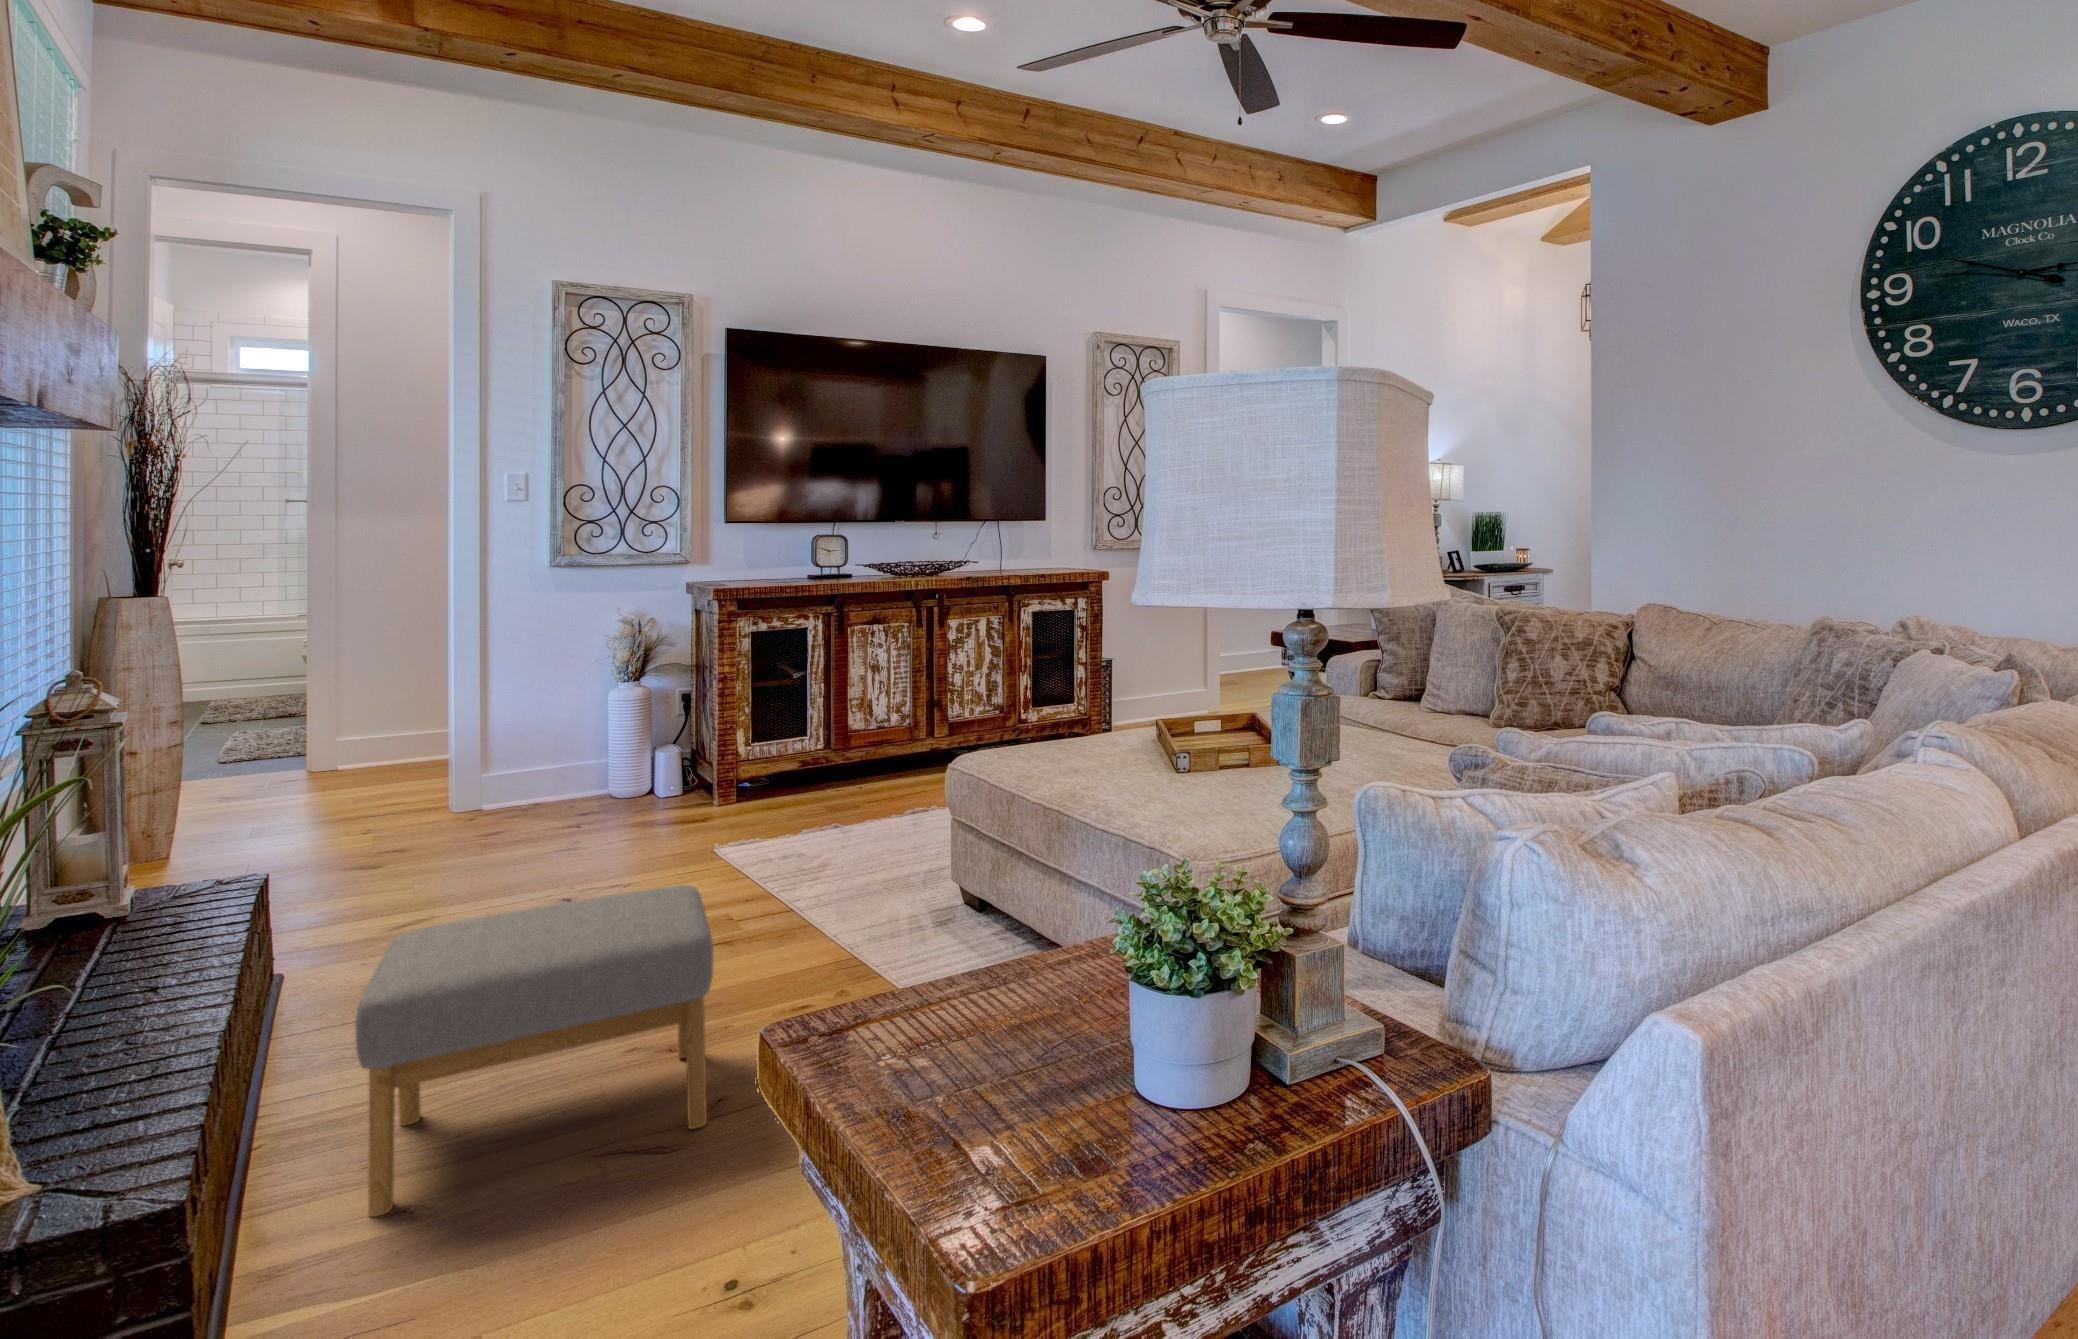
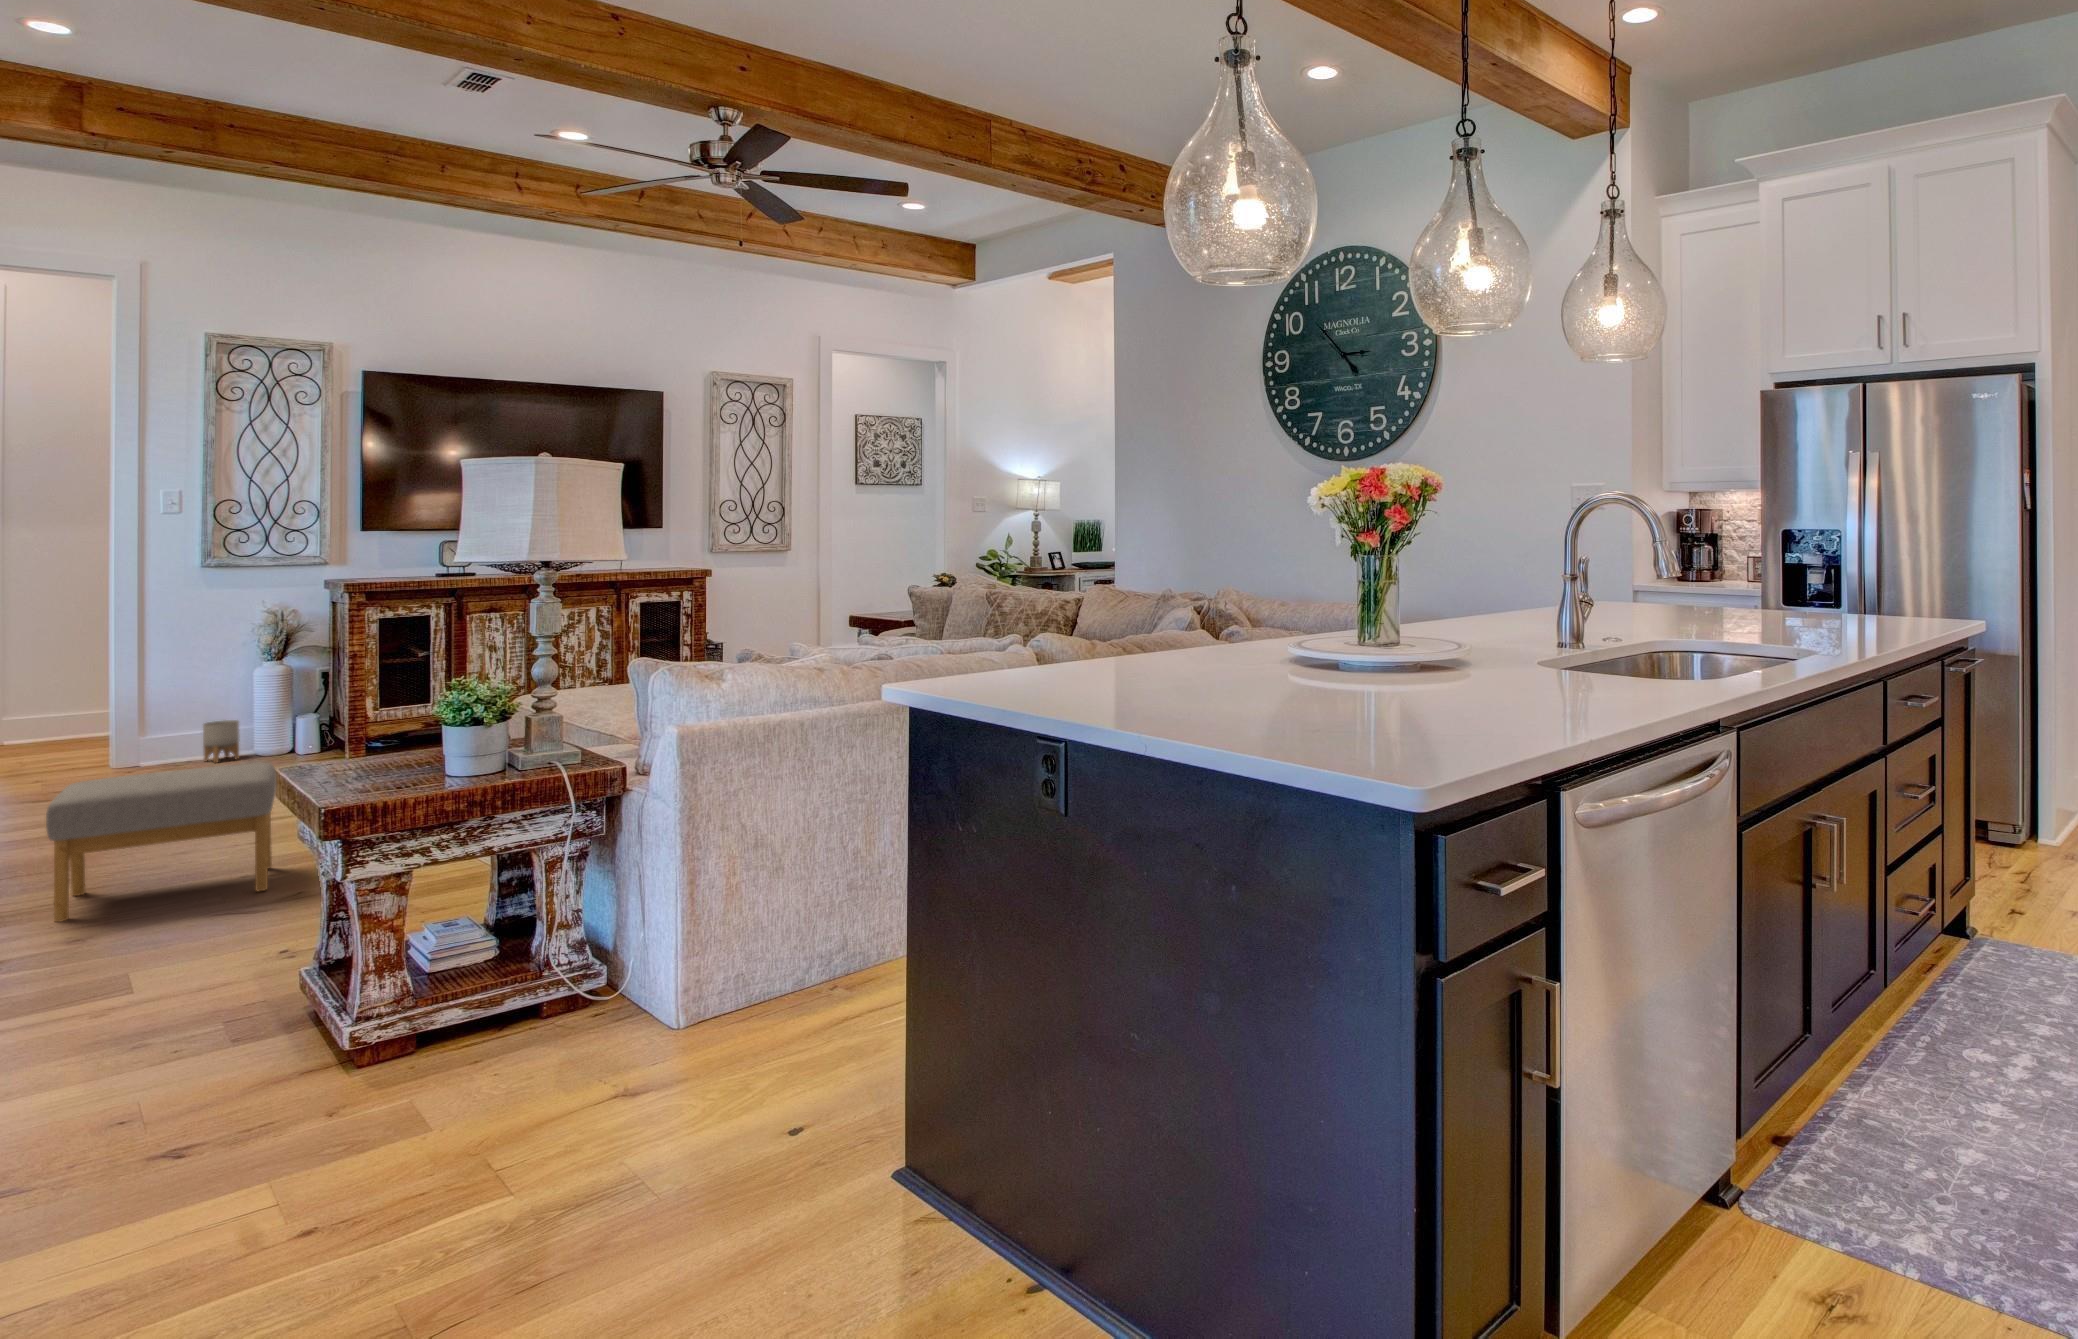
planter: none [553,756,594,811] -> present [203,720,240,763]

